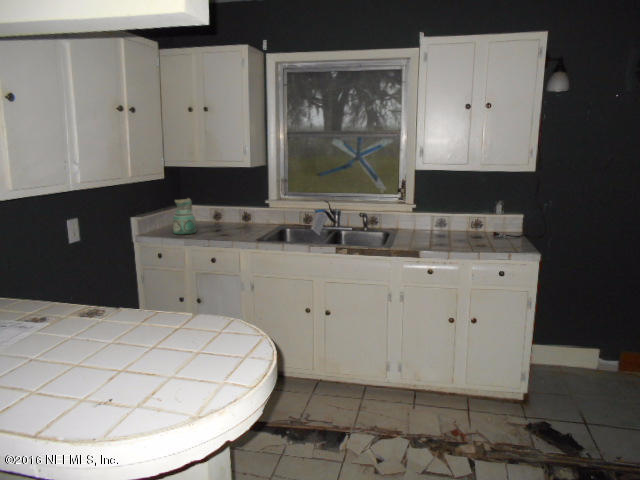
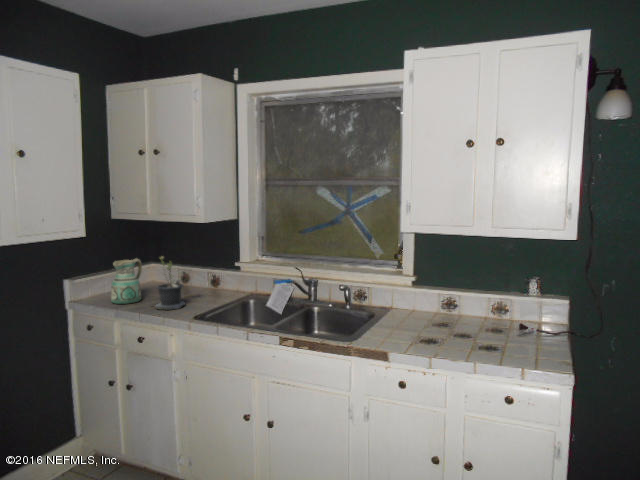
potted plant: none [209,194,239,236] -> present [155,257,185,310]

